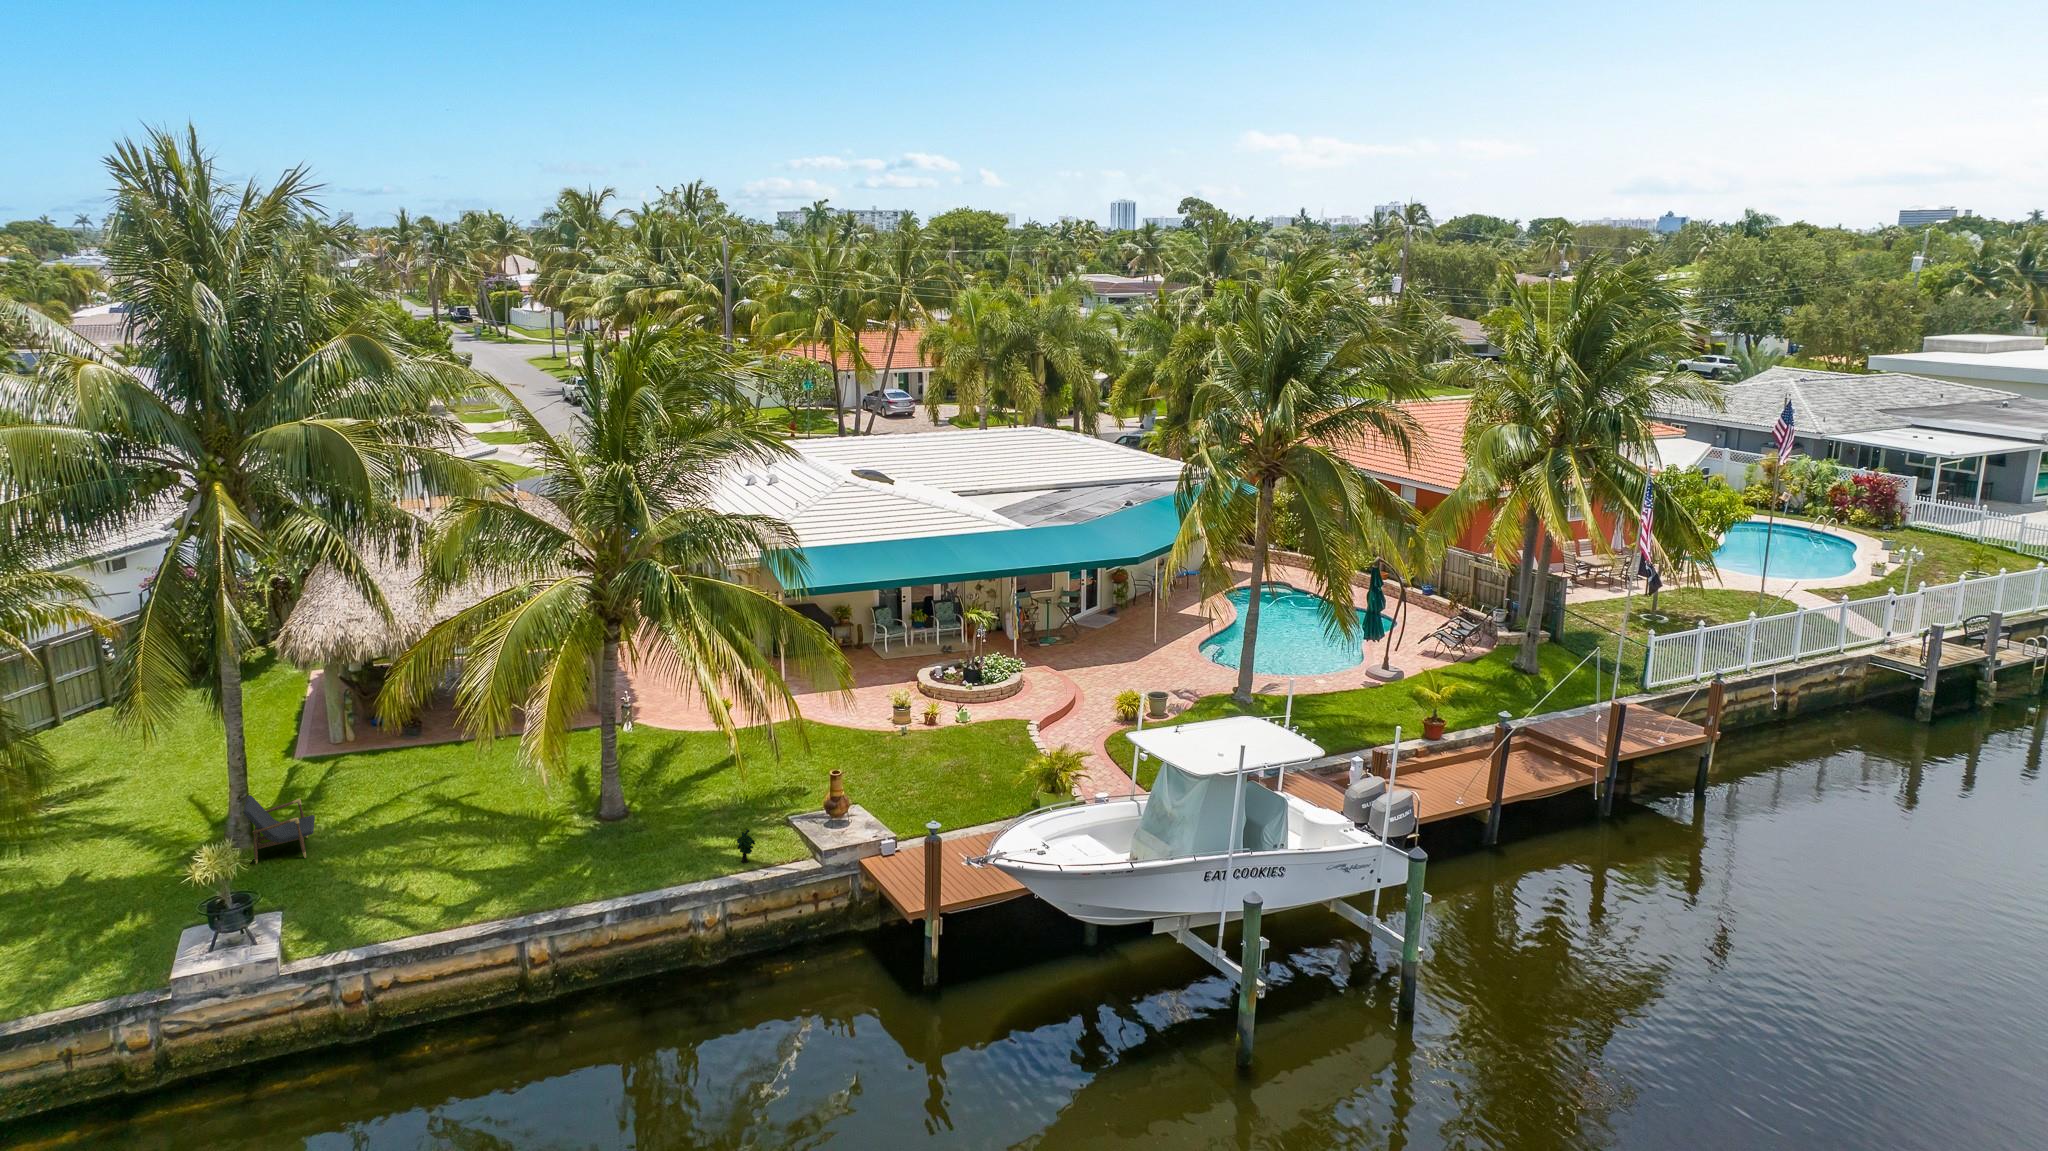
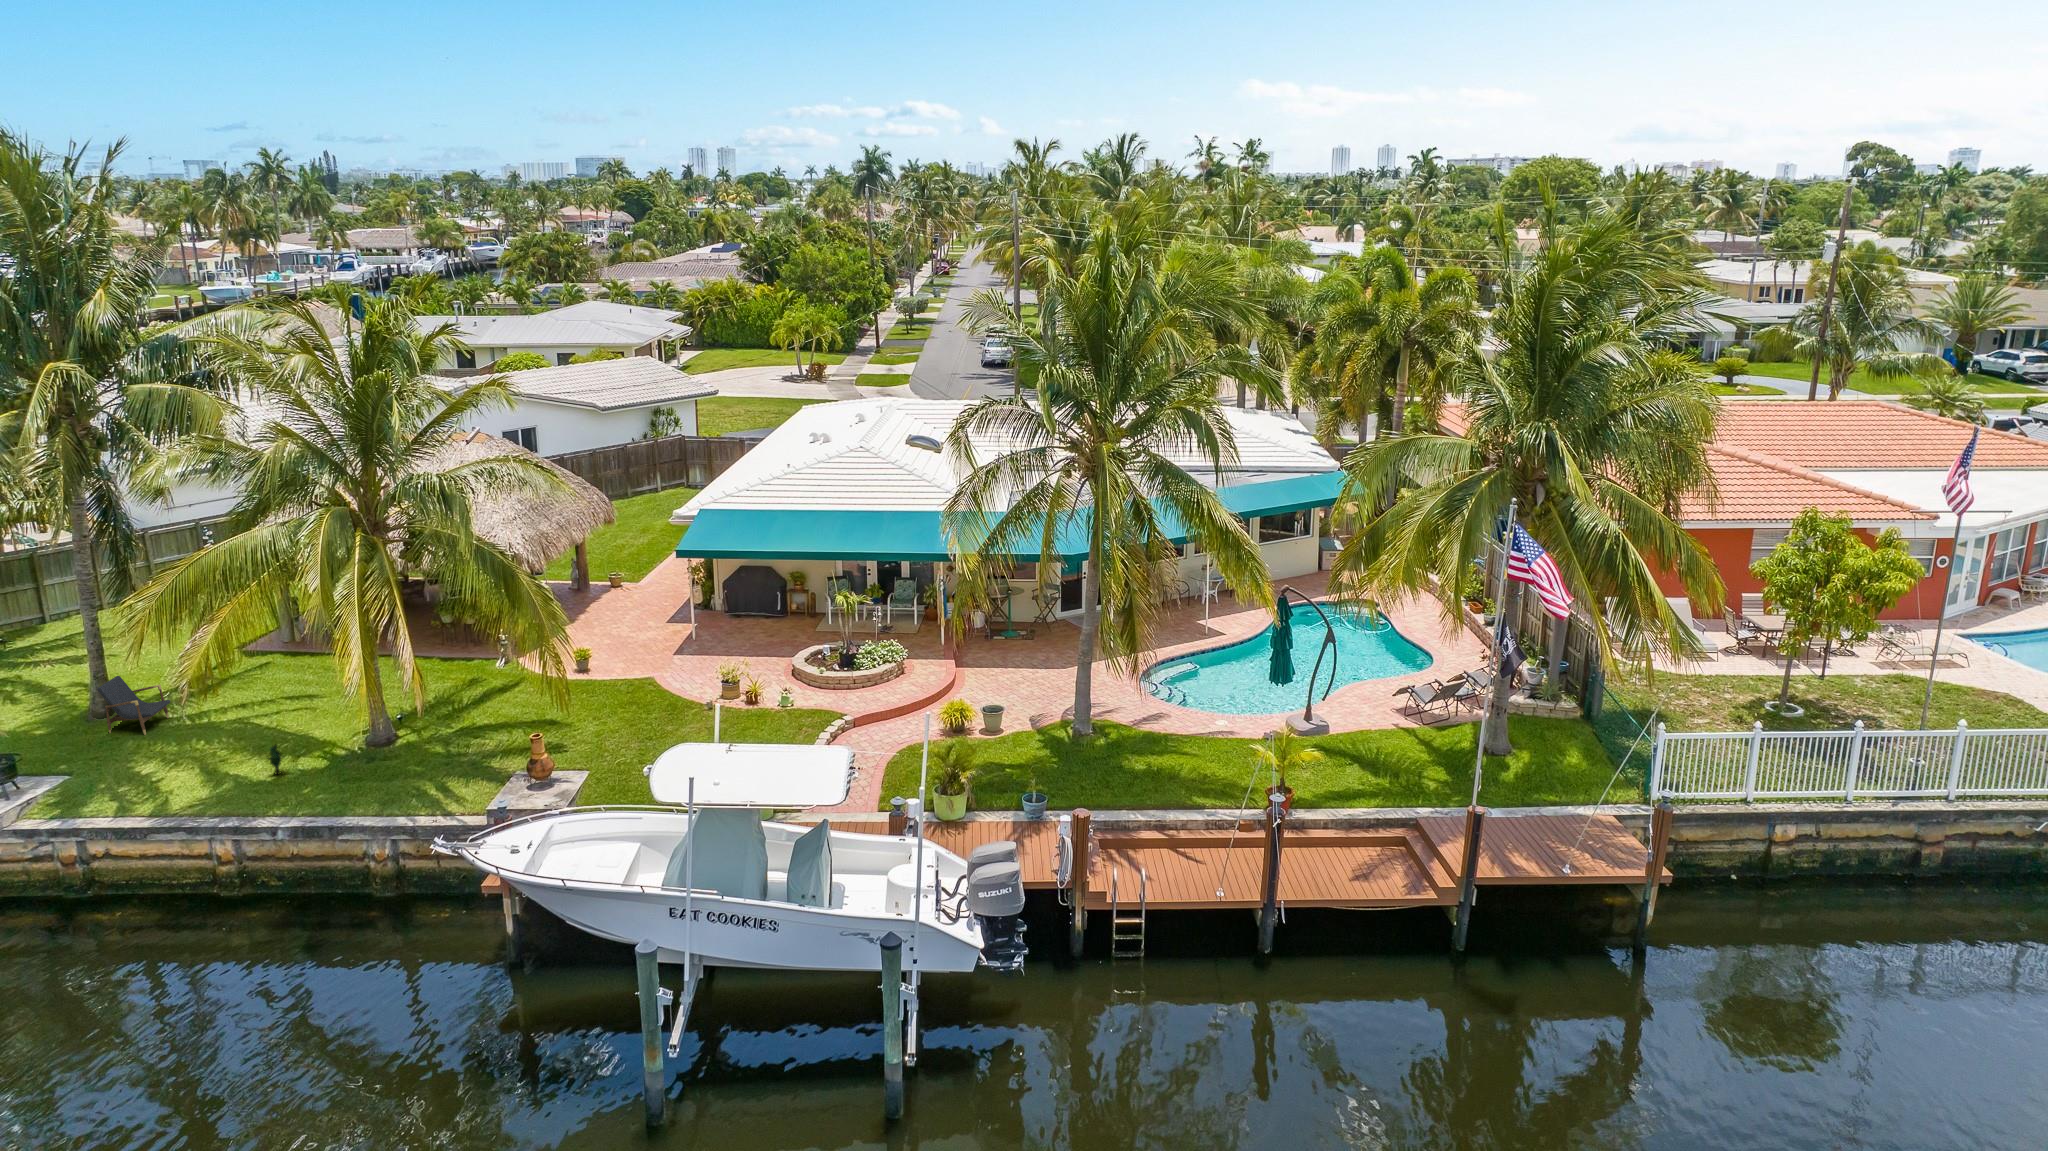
decorative plant: present [736,829,756,863] -> present [268,745,284,775]

